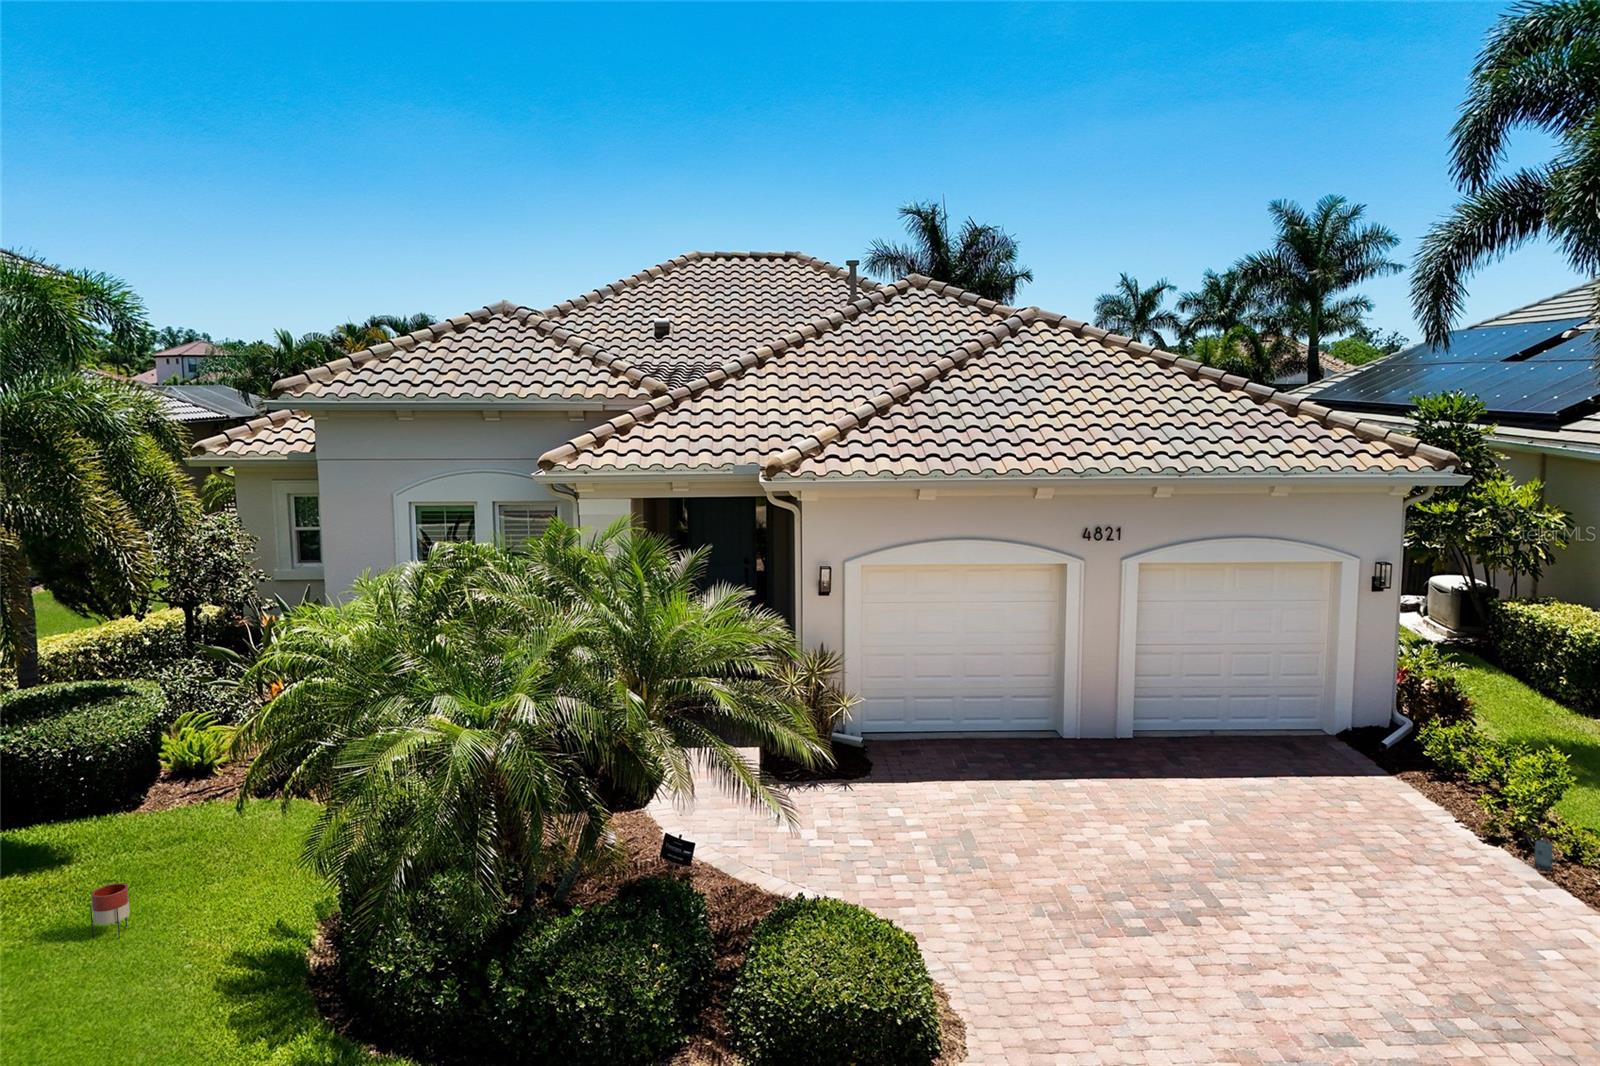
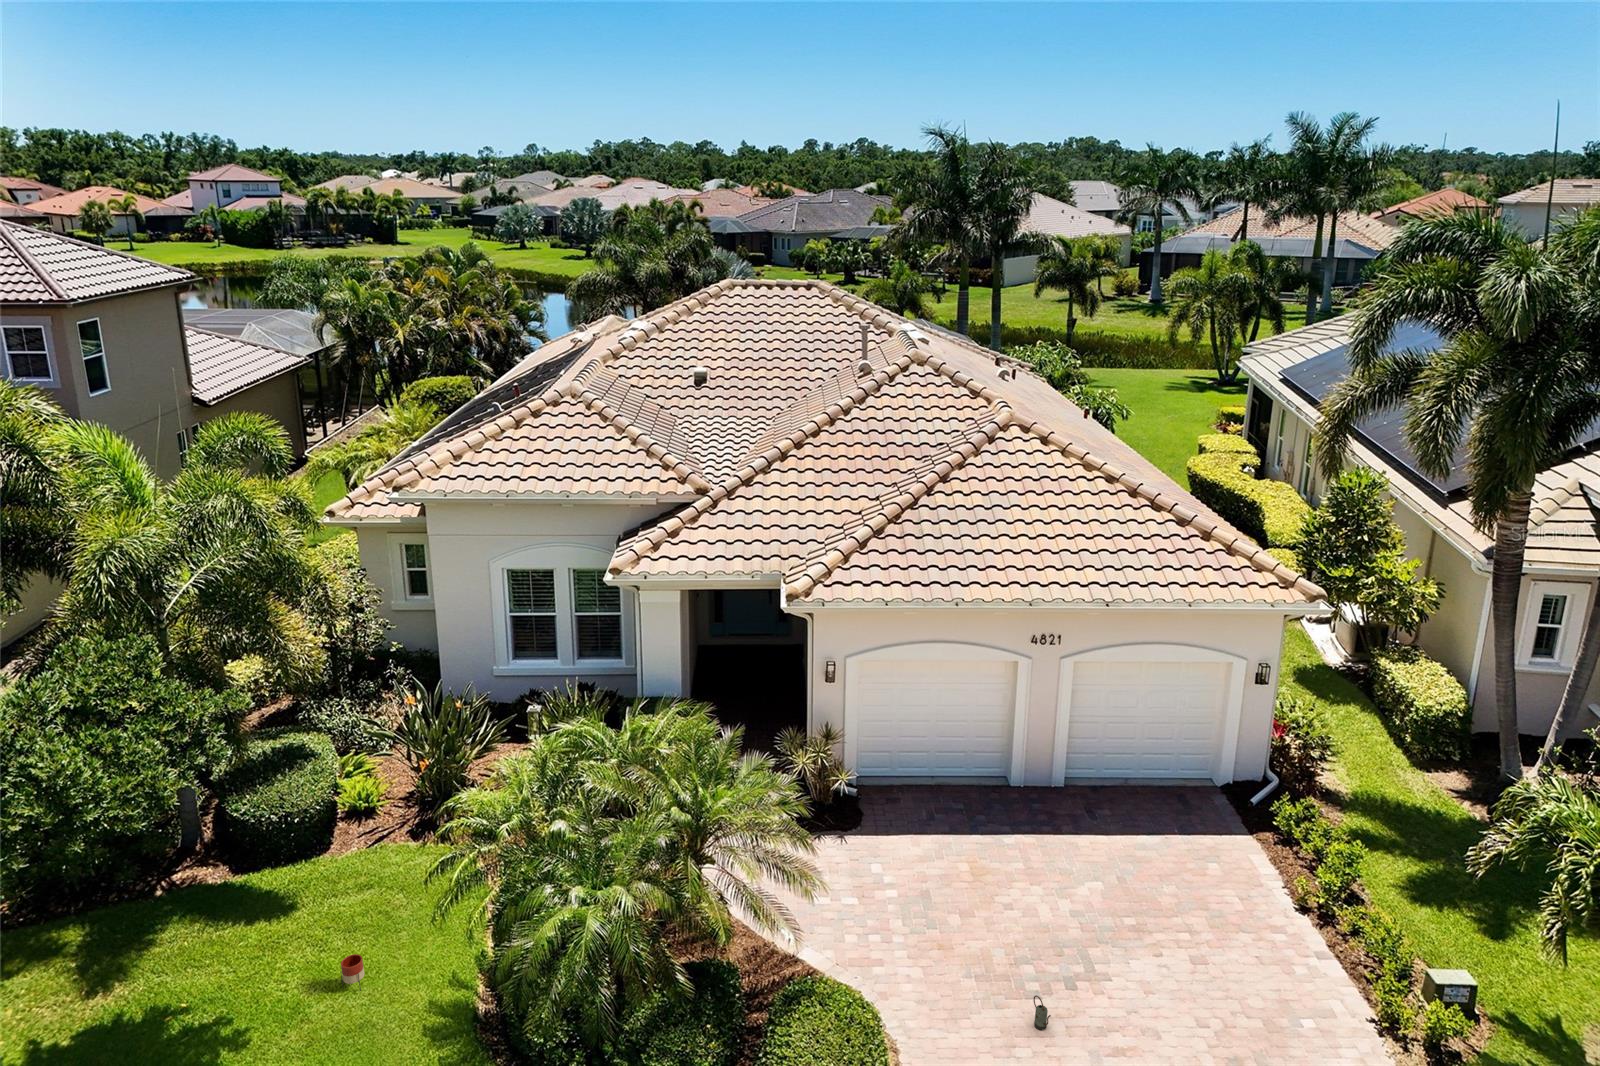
watering can: present [1527,828,1563,871] -> present [1034,995,1051,1030]

